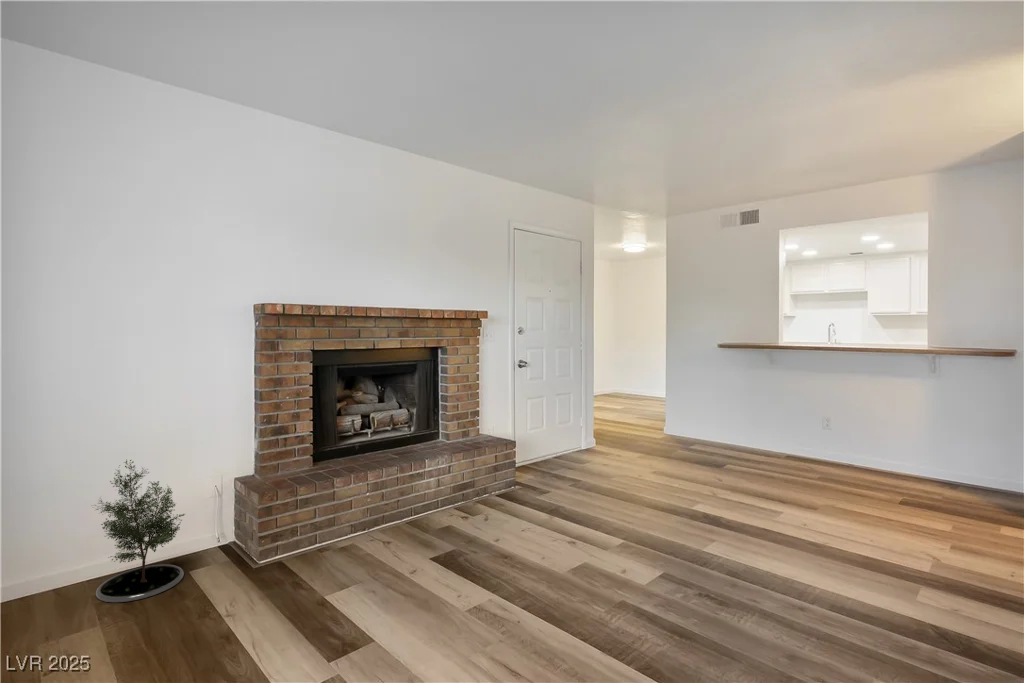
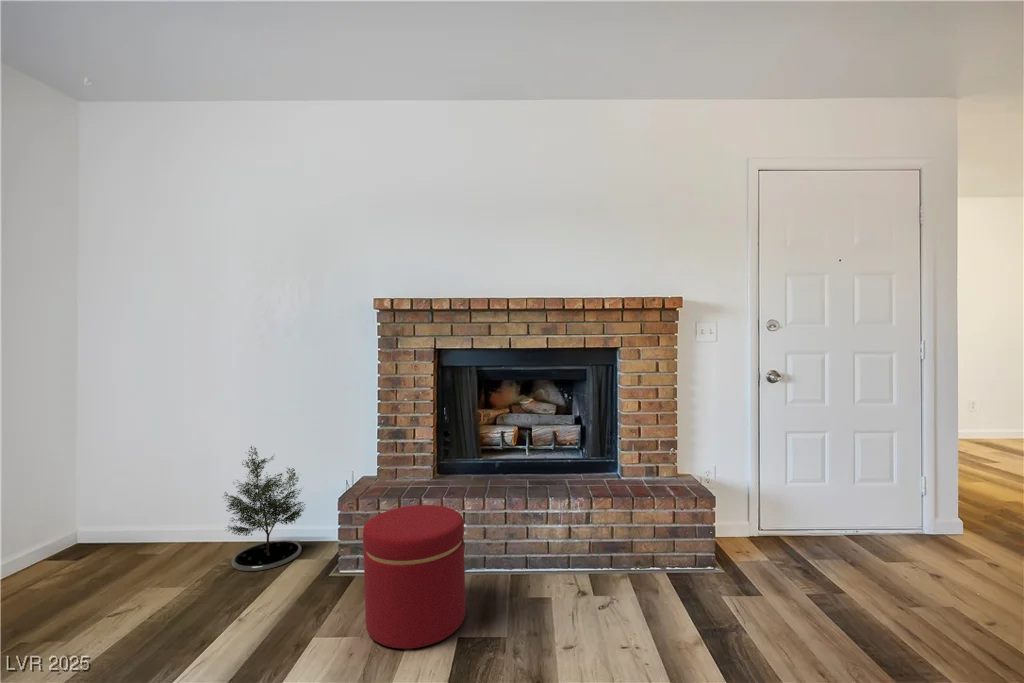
ottoman: none [344,473,424,577] -> present [363,505,466,649]

